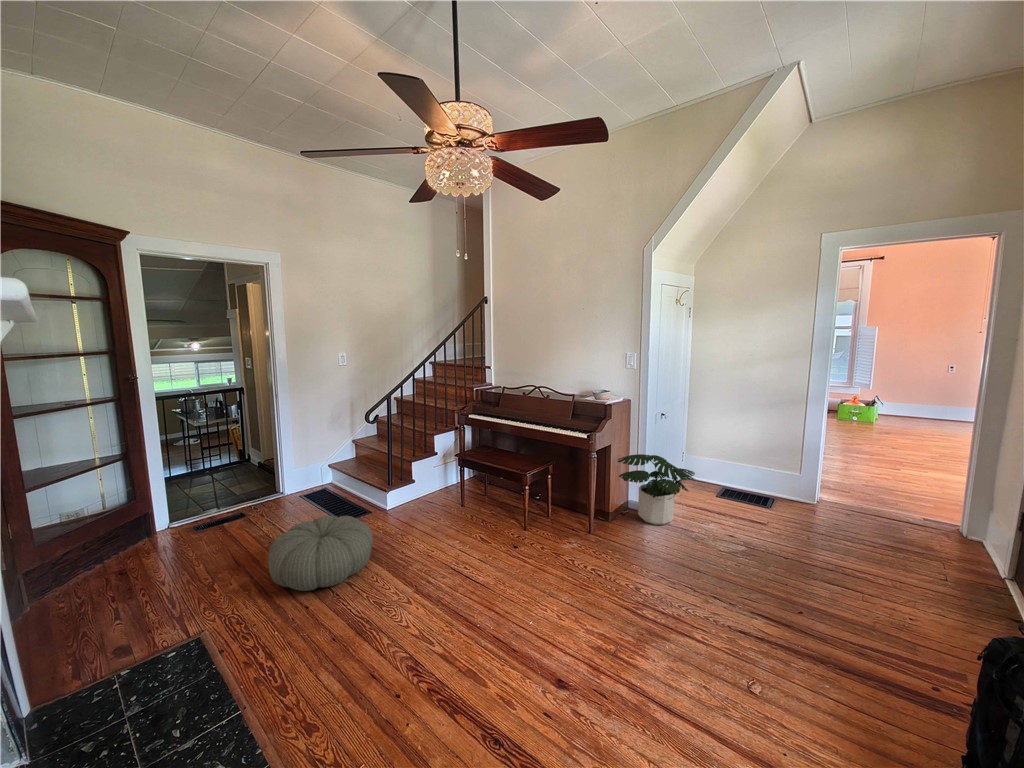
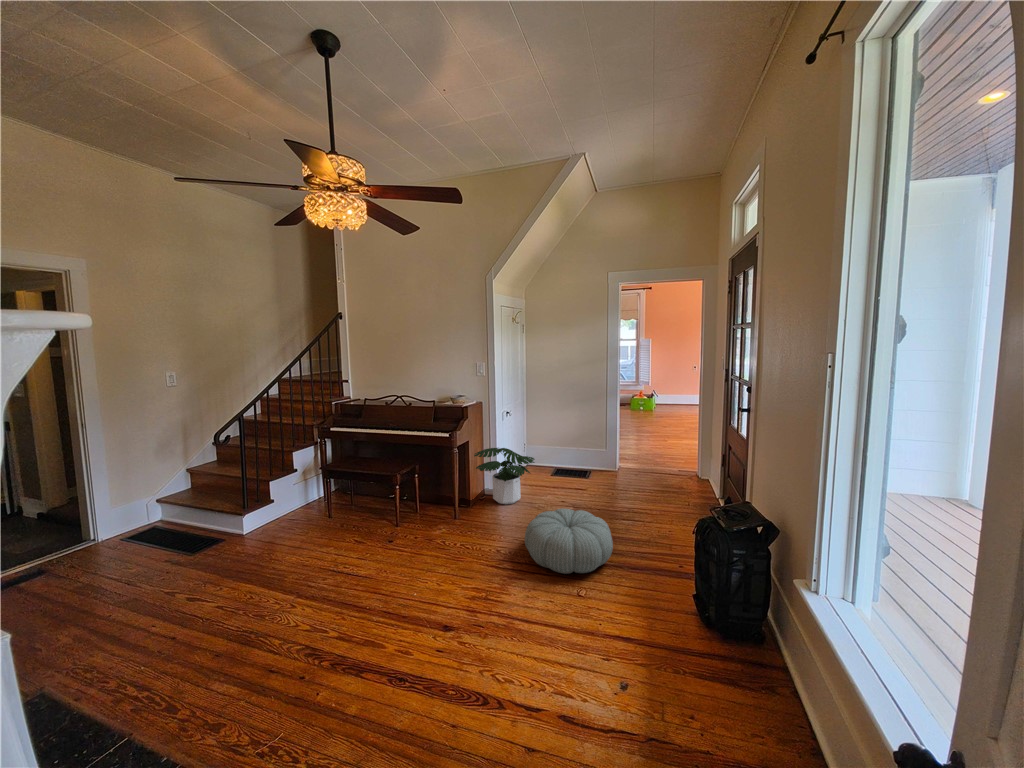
pouf: present [268,516,373,591] -> present [525,509,613,574]

